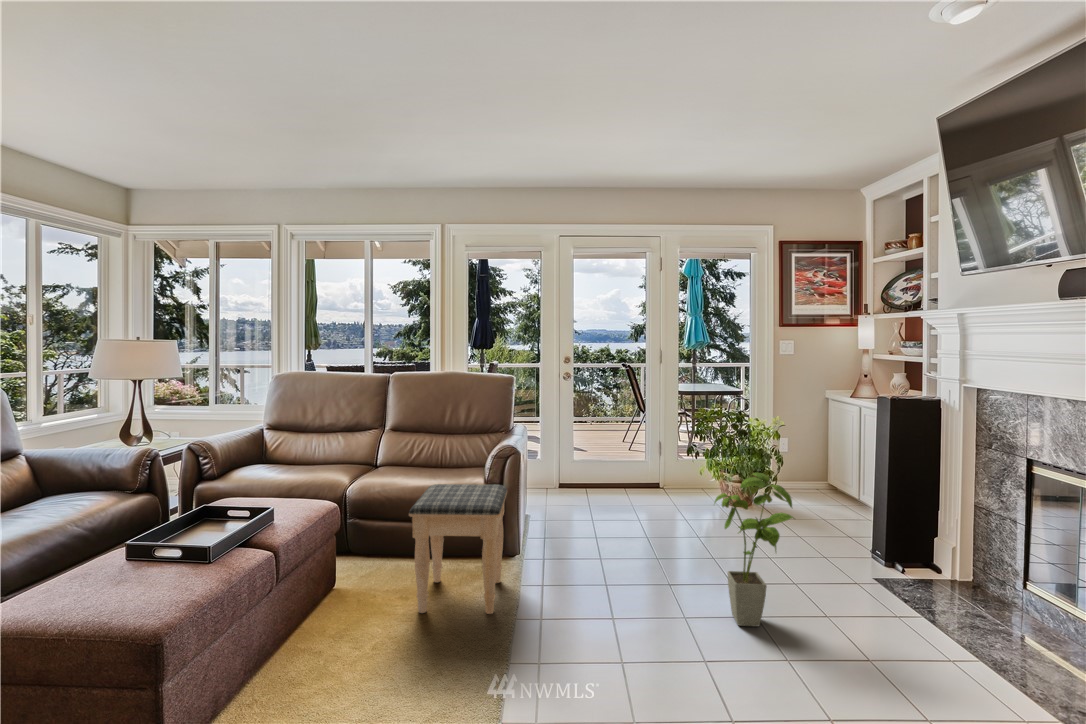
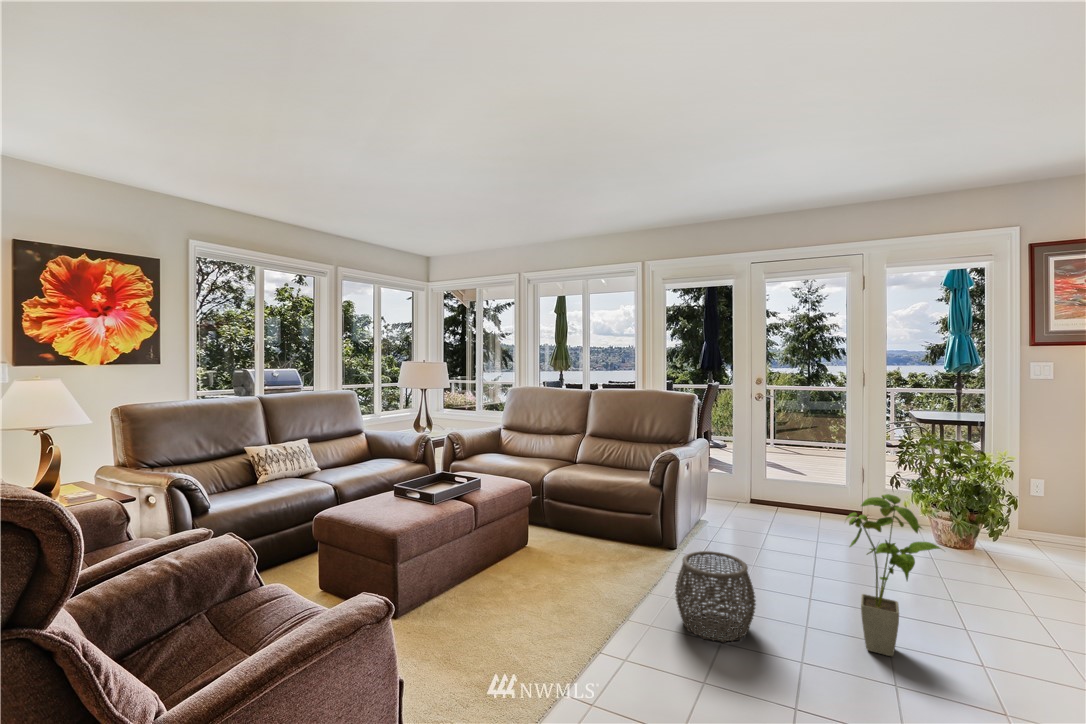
footstool: present [409,484,507,614] -> none [568,477,657,588]
woven basket: none [559,556,646,658] -> present [675,551,756,642]

